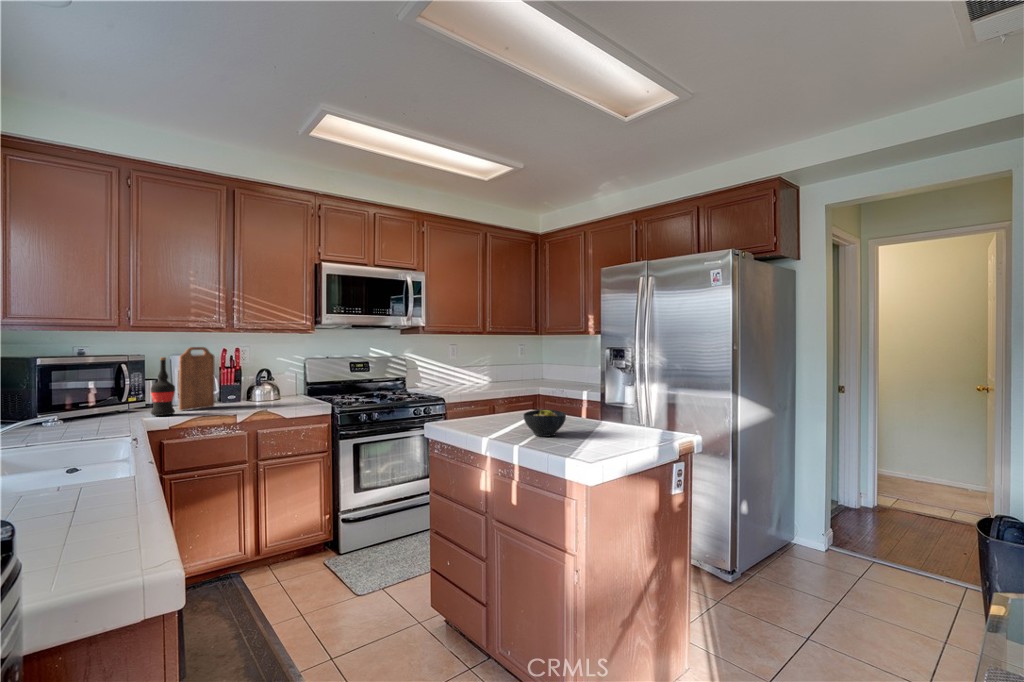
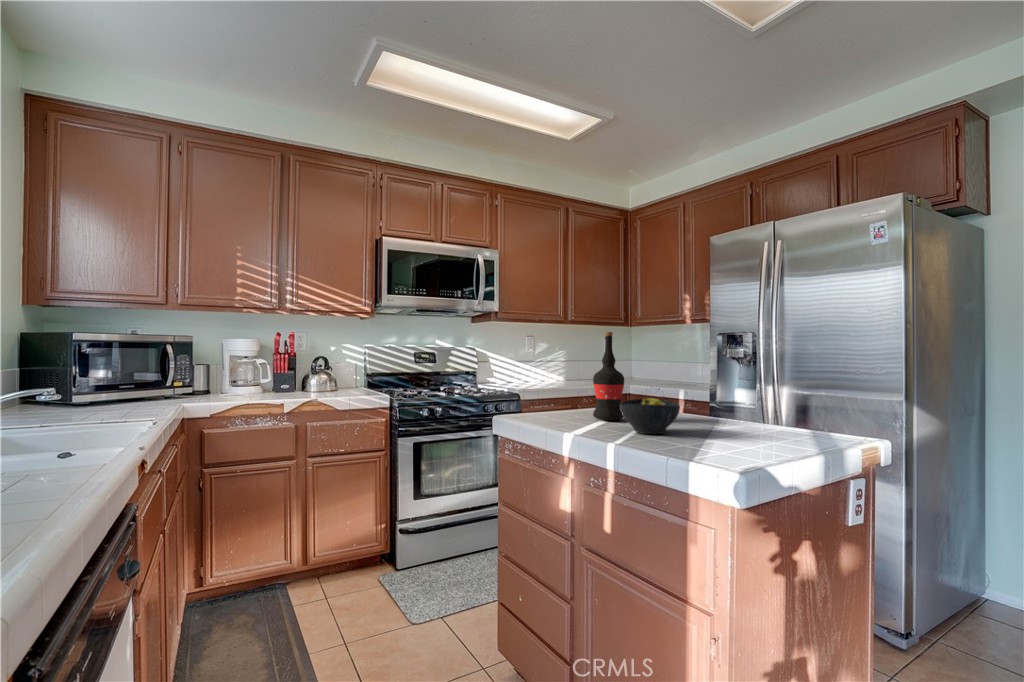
cutting board: present [179,347,215,410] -> none [225,328,265,398]
wine bottle: present [151,357,175,416] -> present [593,332,624,420]

